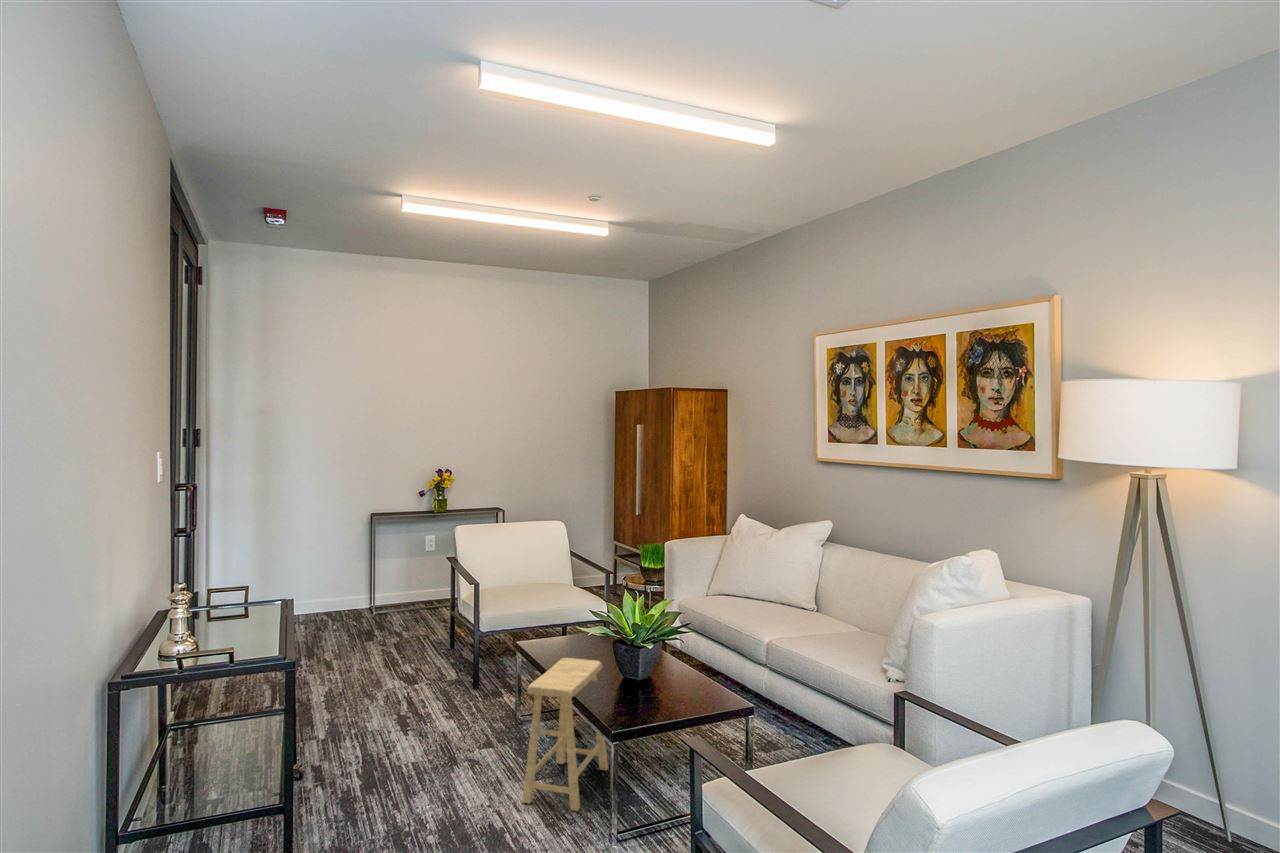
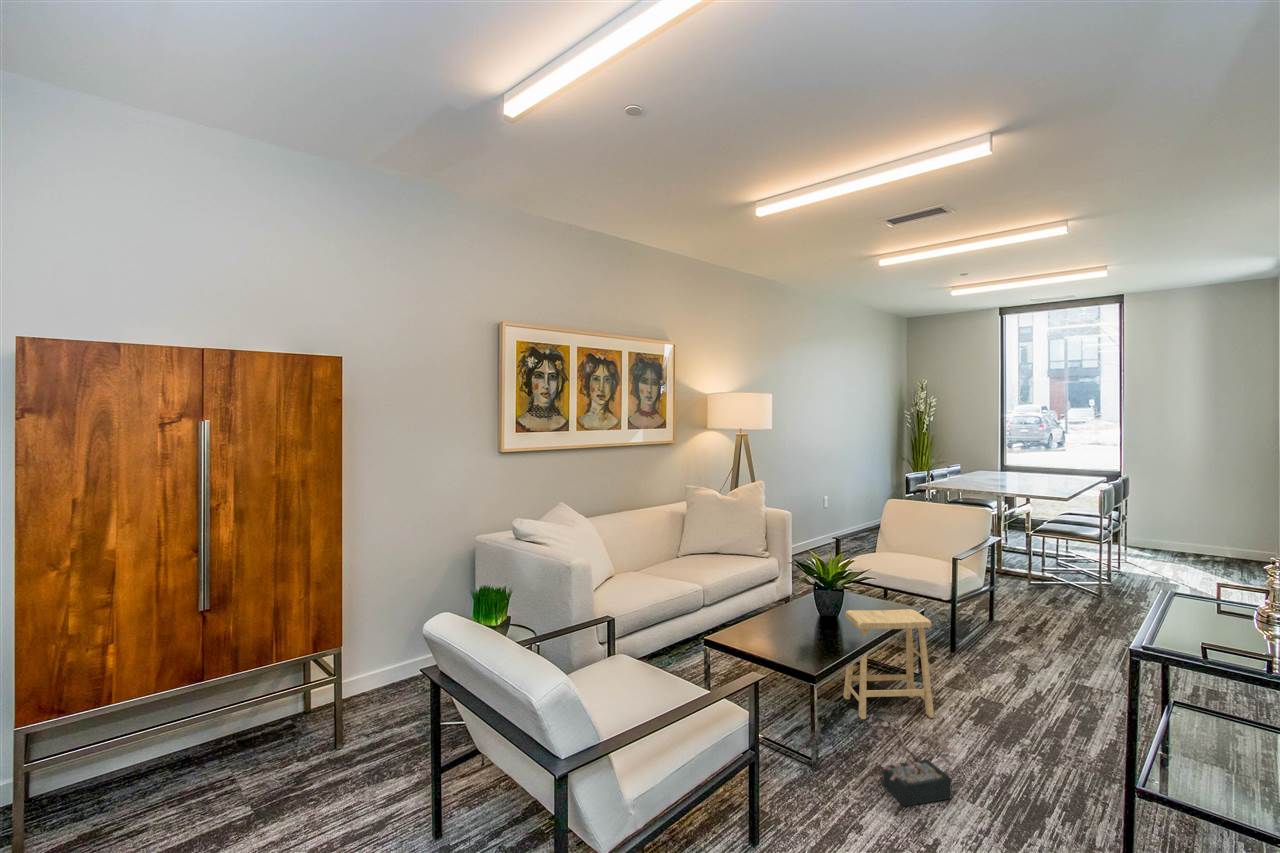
decorative plant: none [424,673,480,757] -> present [866,714,955,806]

